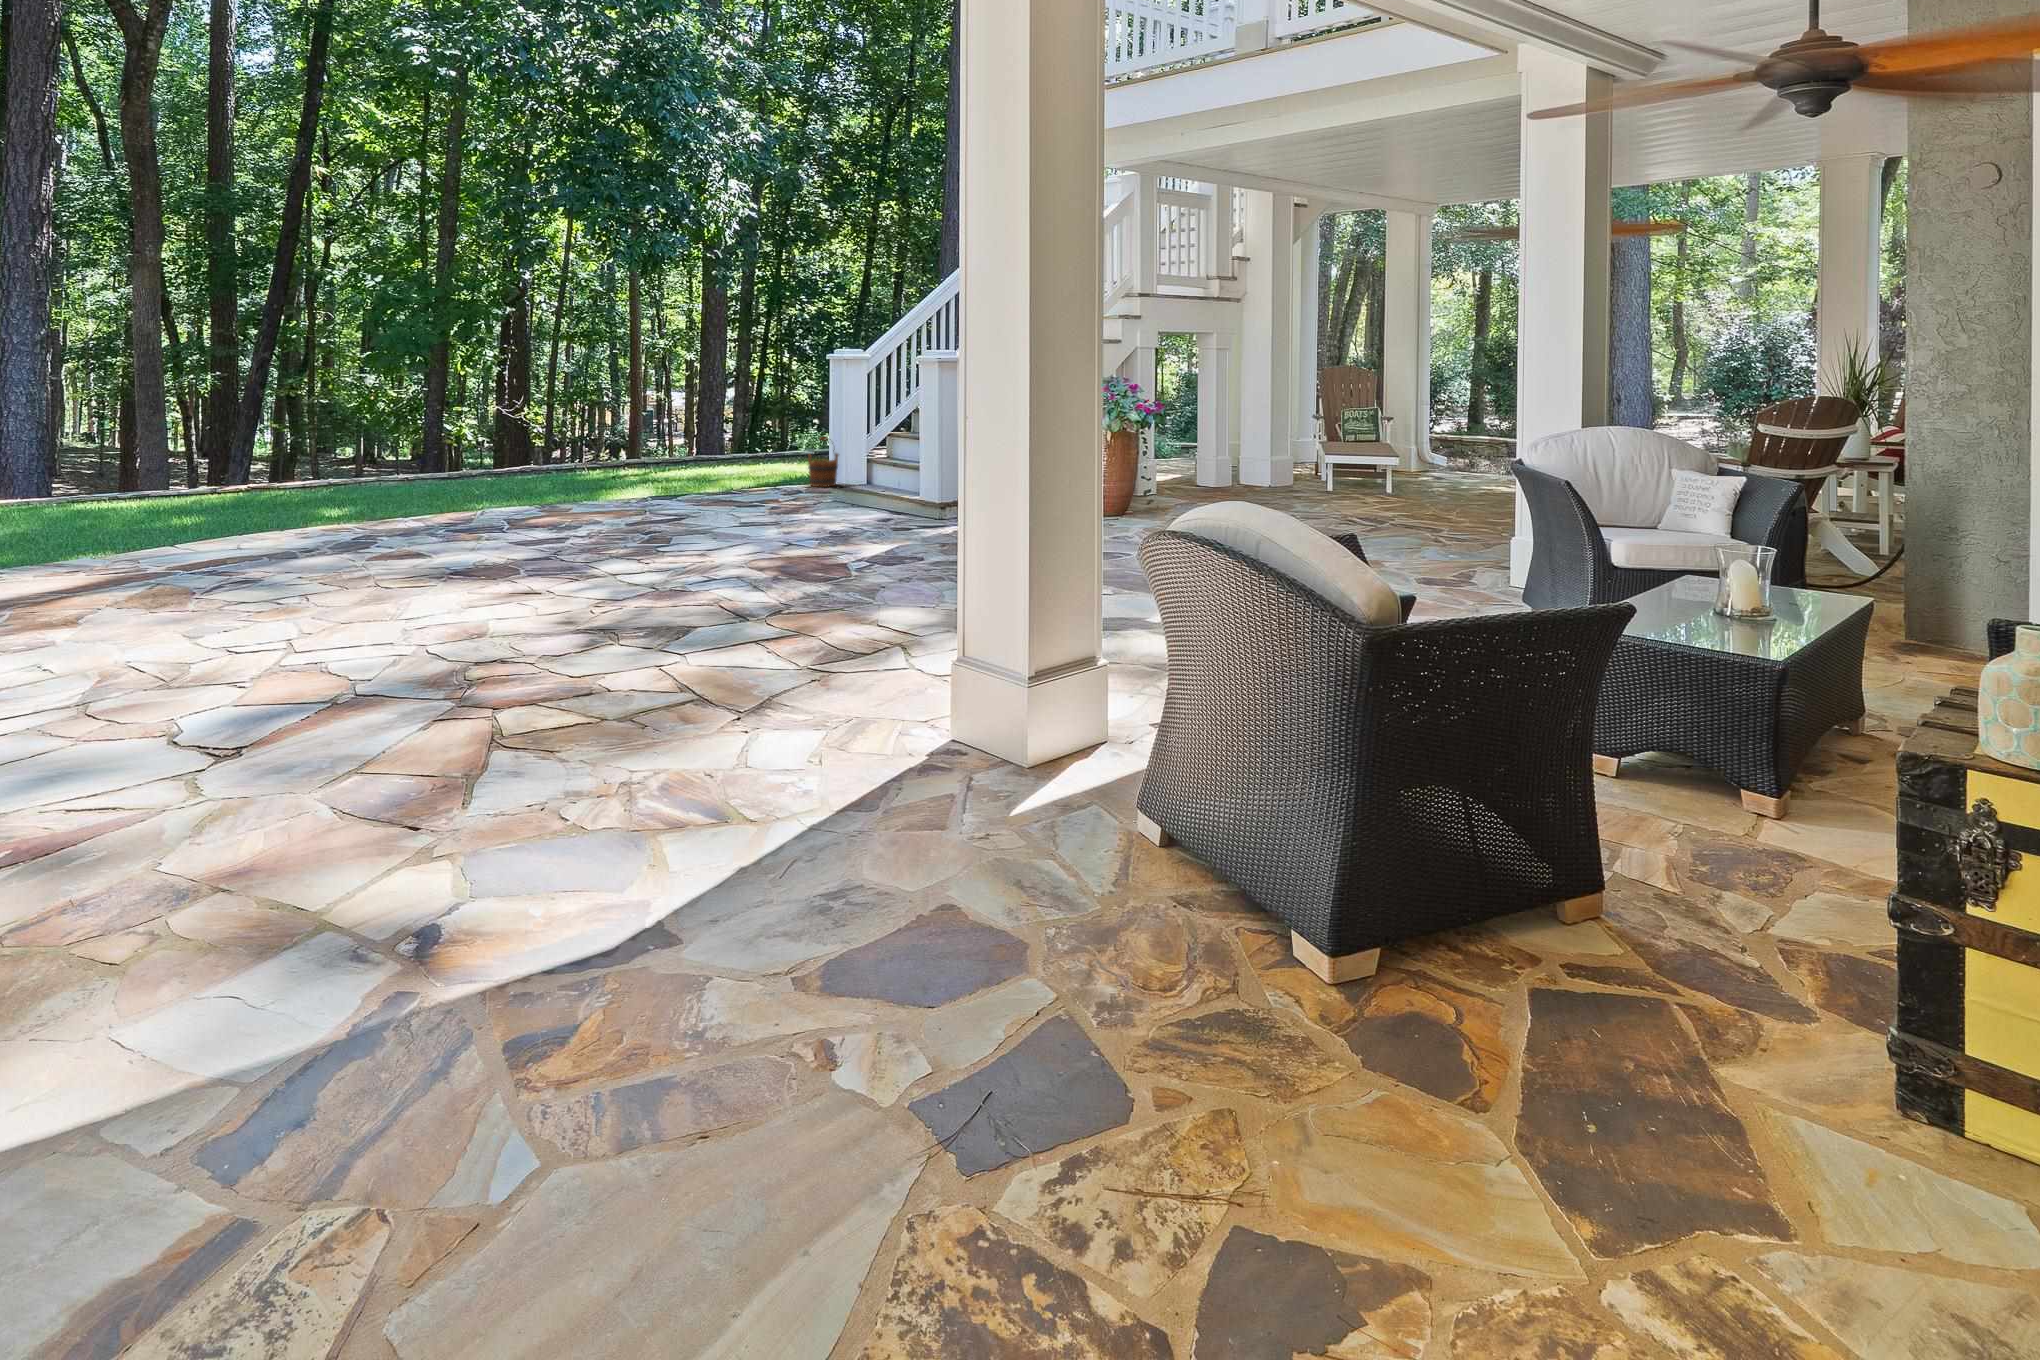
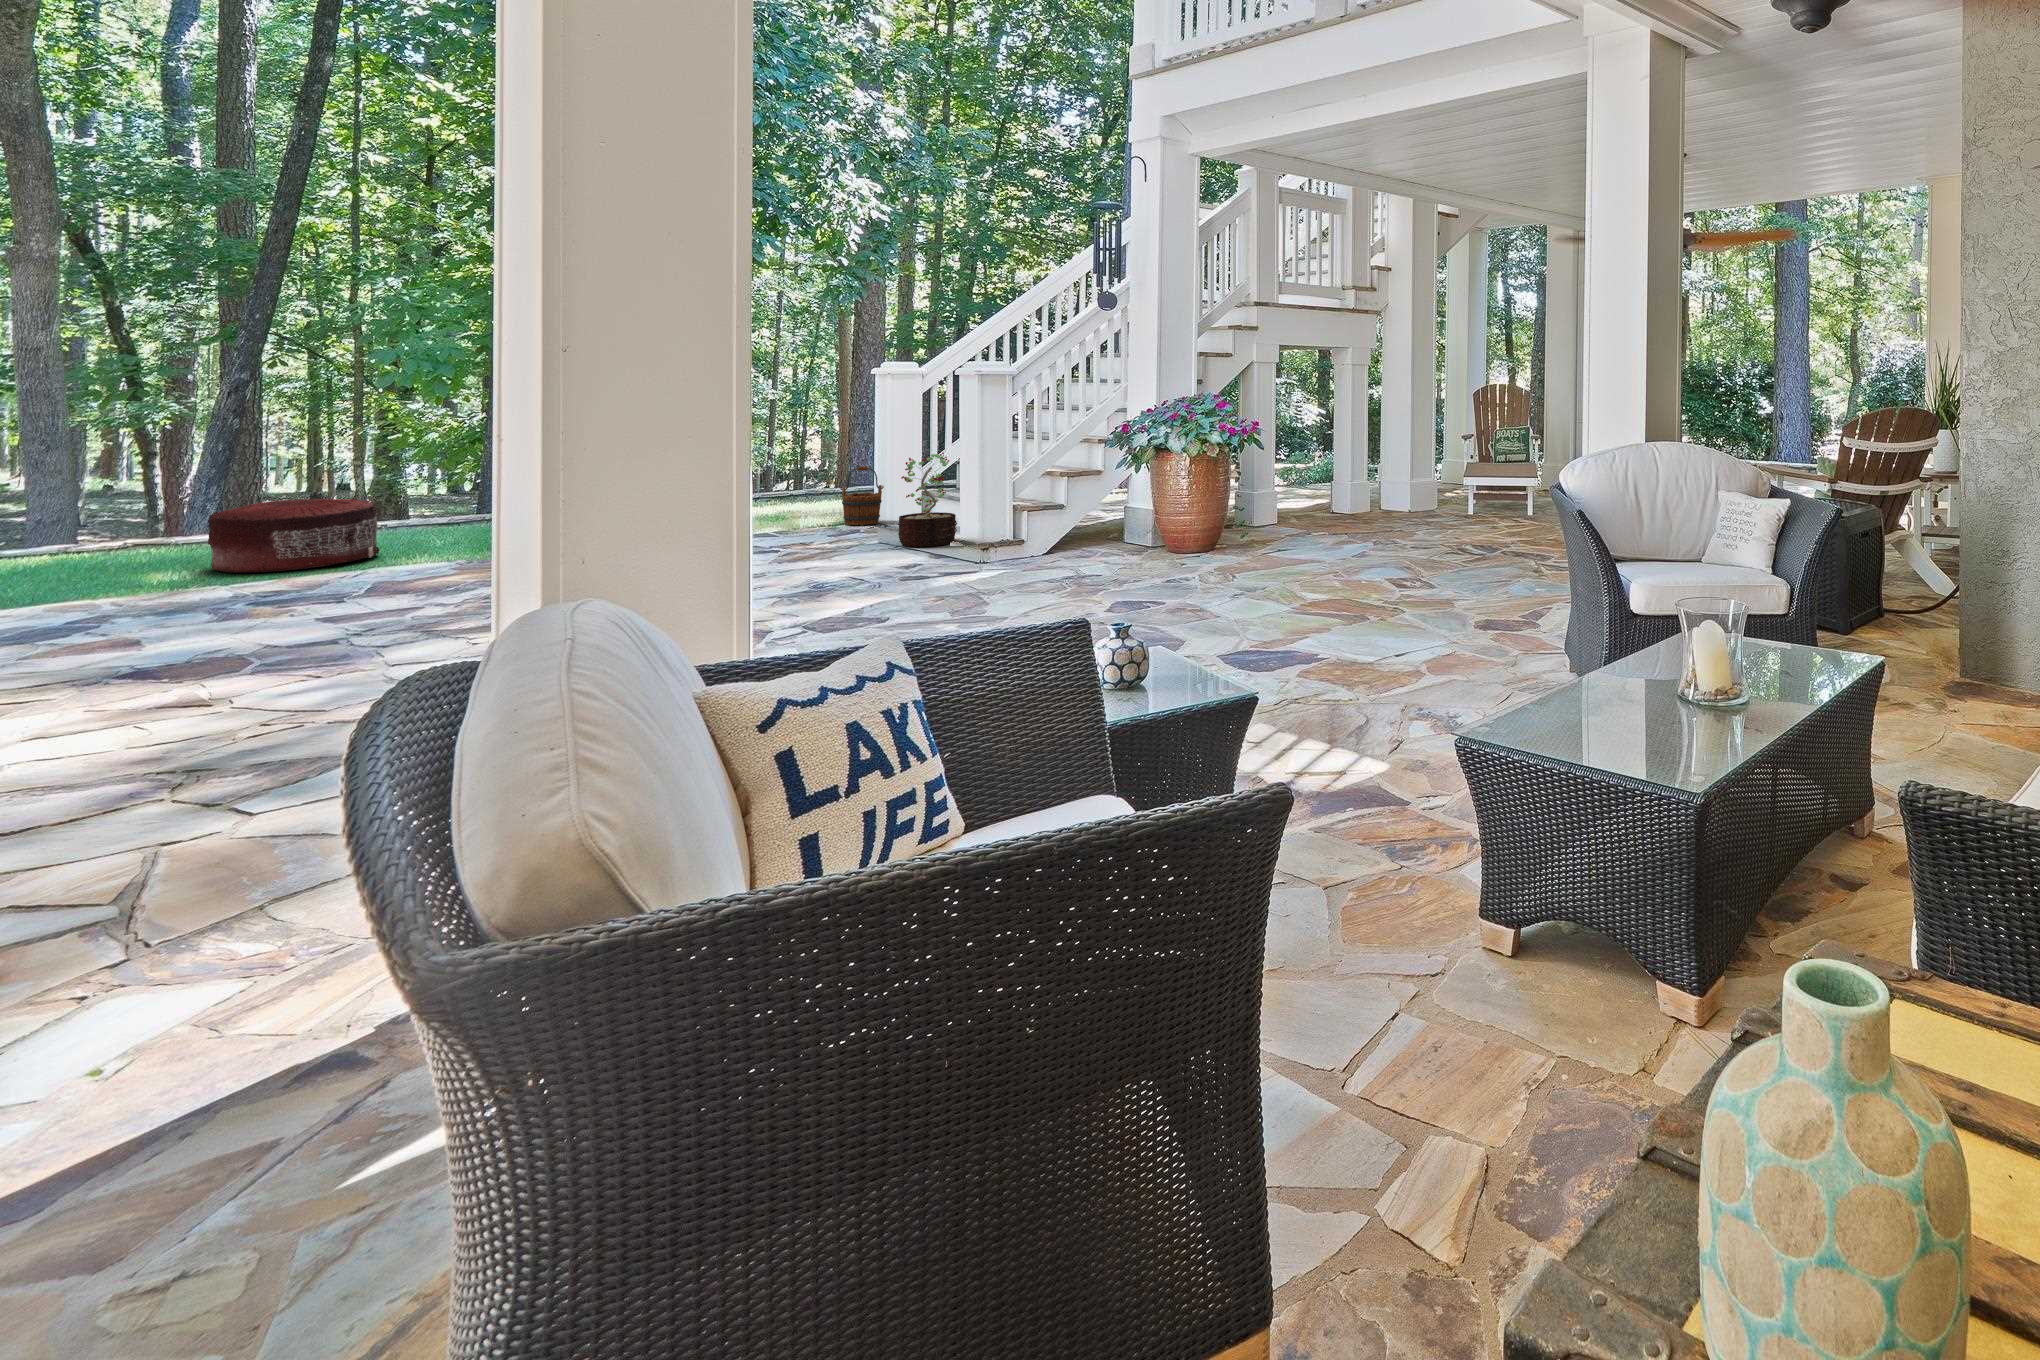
decorative plant: none [875,426,919,505] -> present [898,452,957,547]
pouf: none [406,456,504,510] -> present [208,499,379,573]

